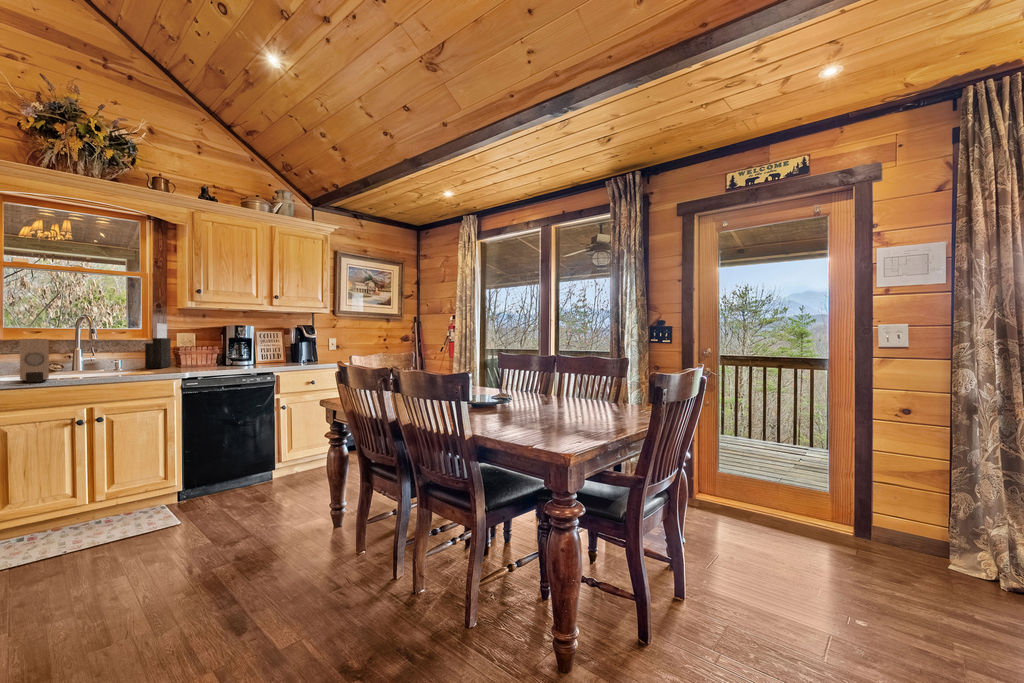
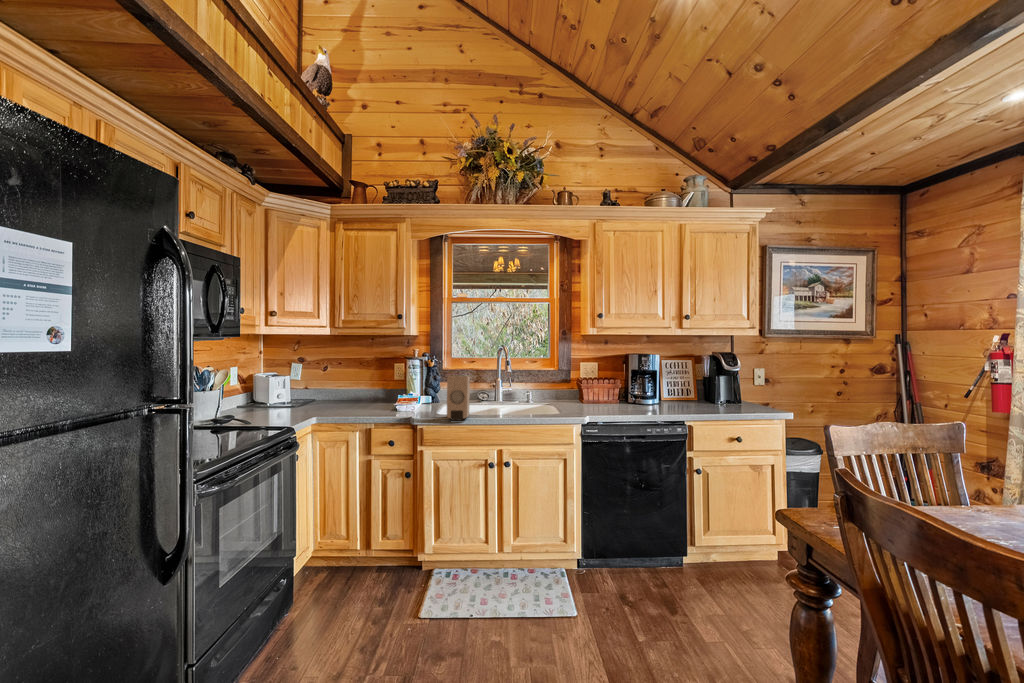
knife block: present [145,323,171,368] -> none [551,353,574,403]

